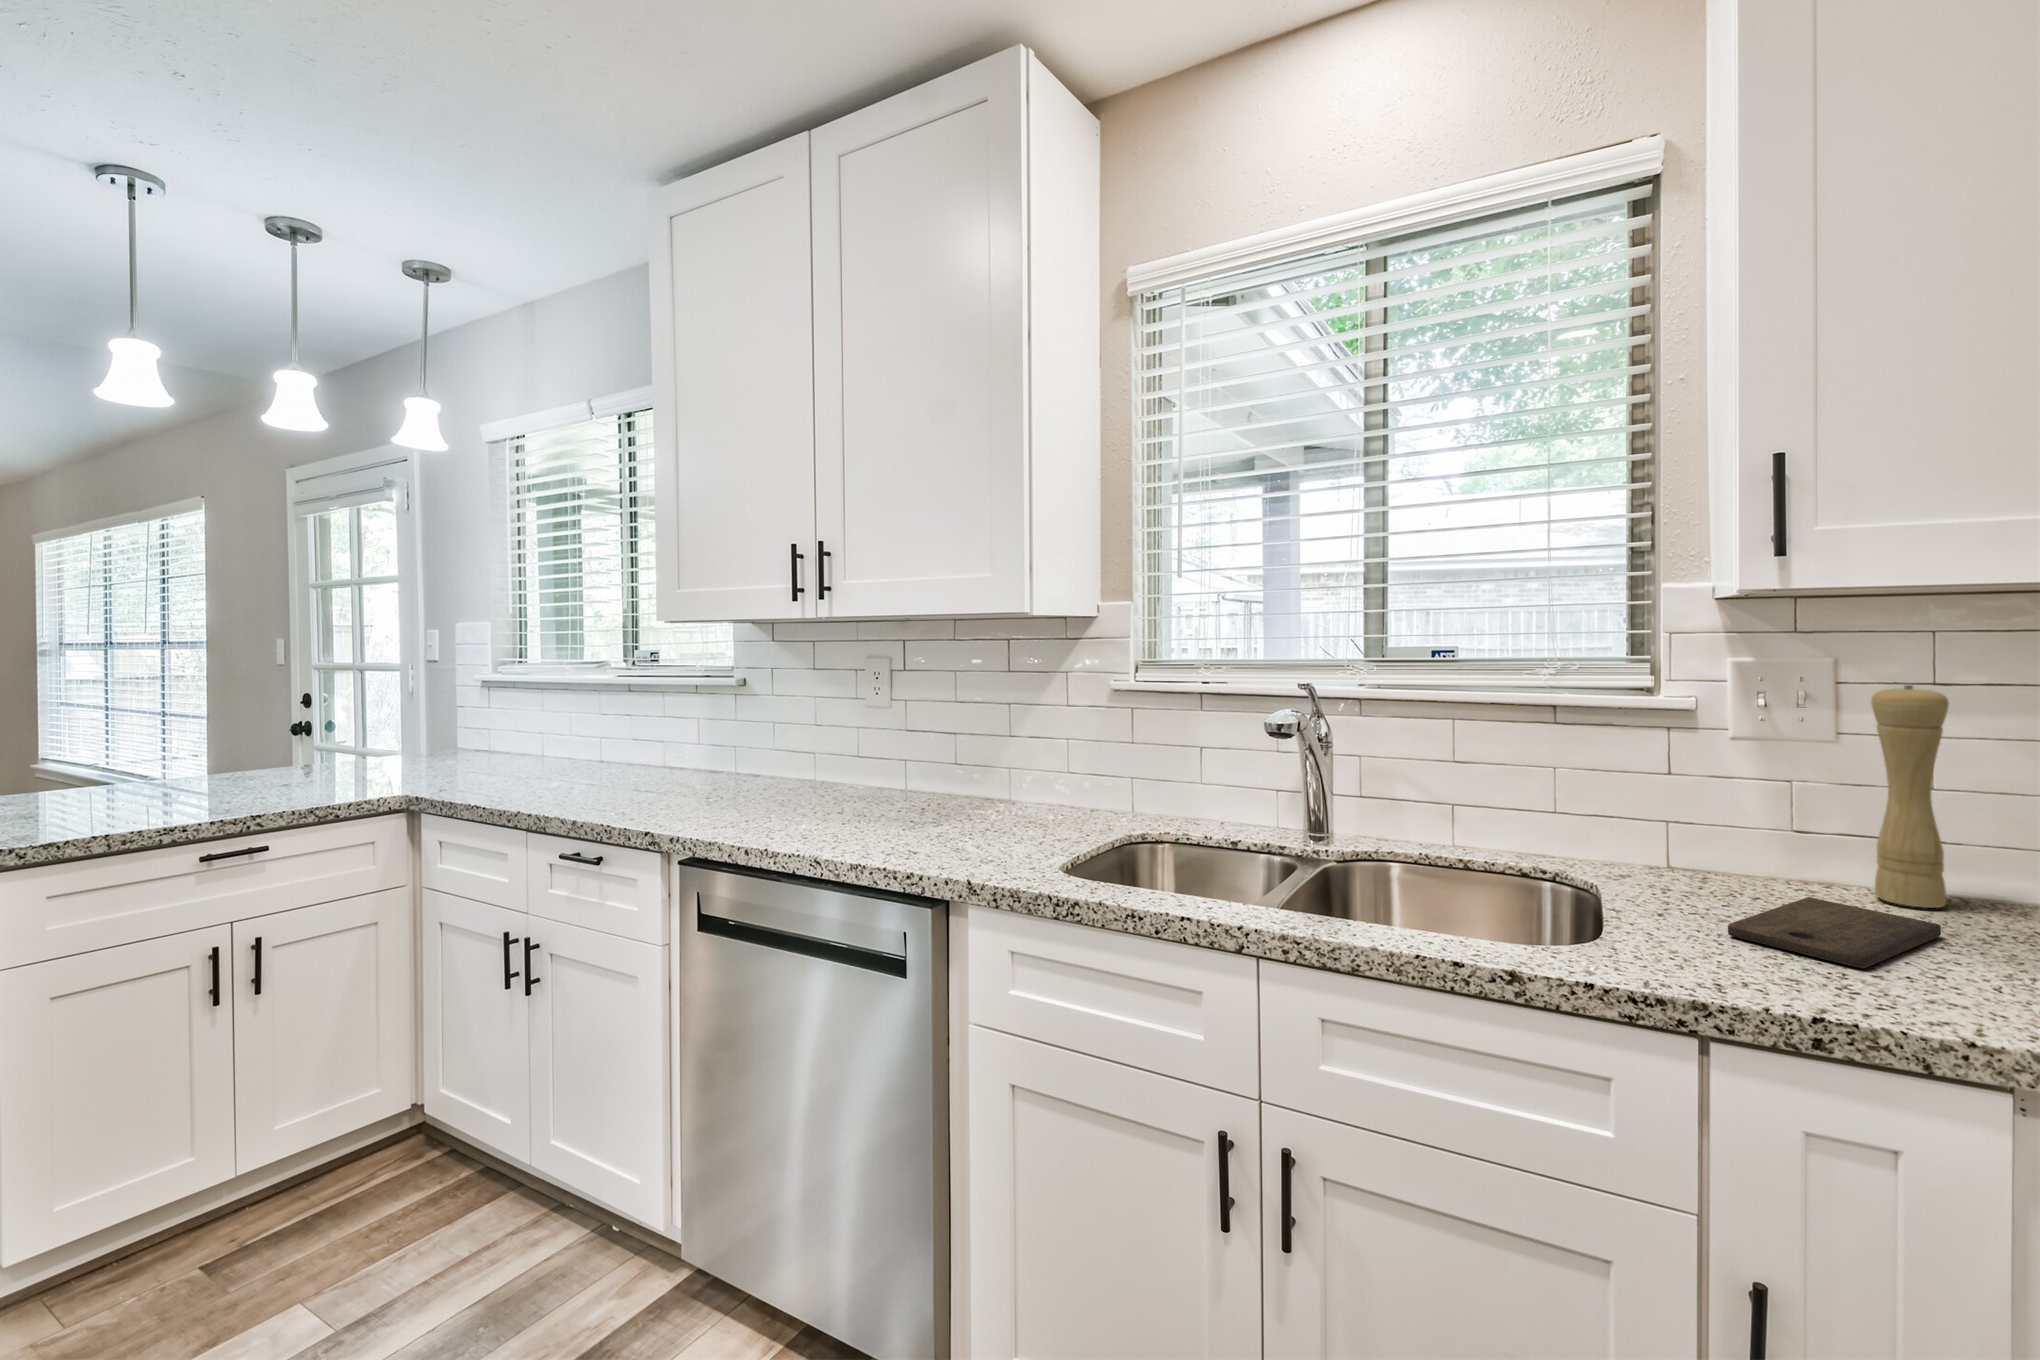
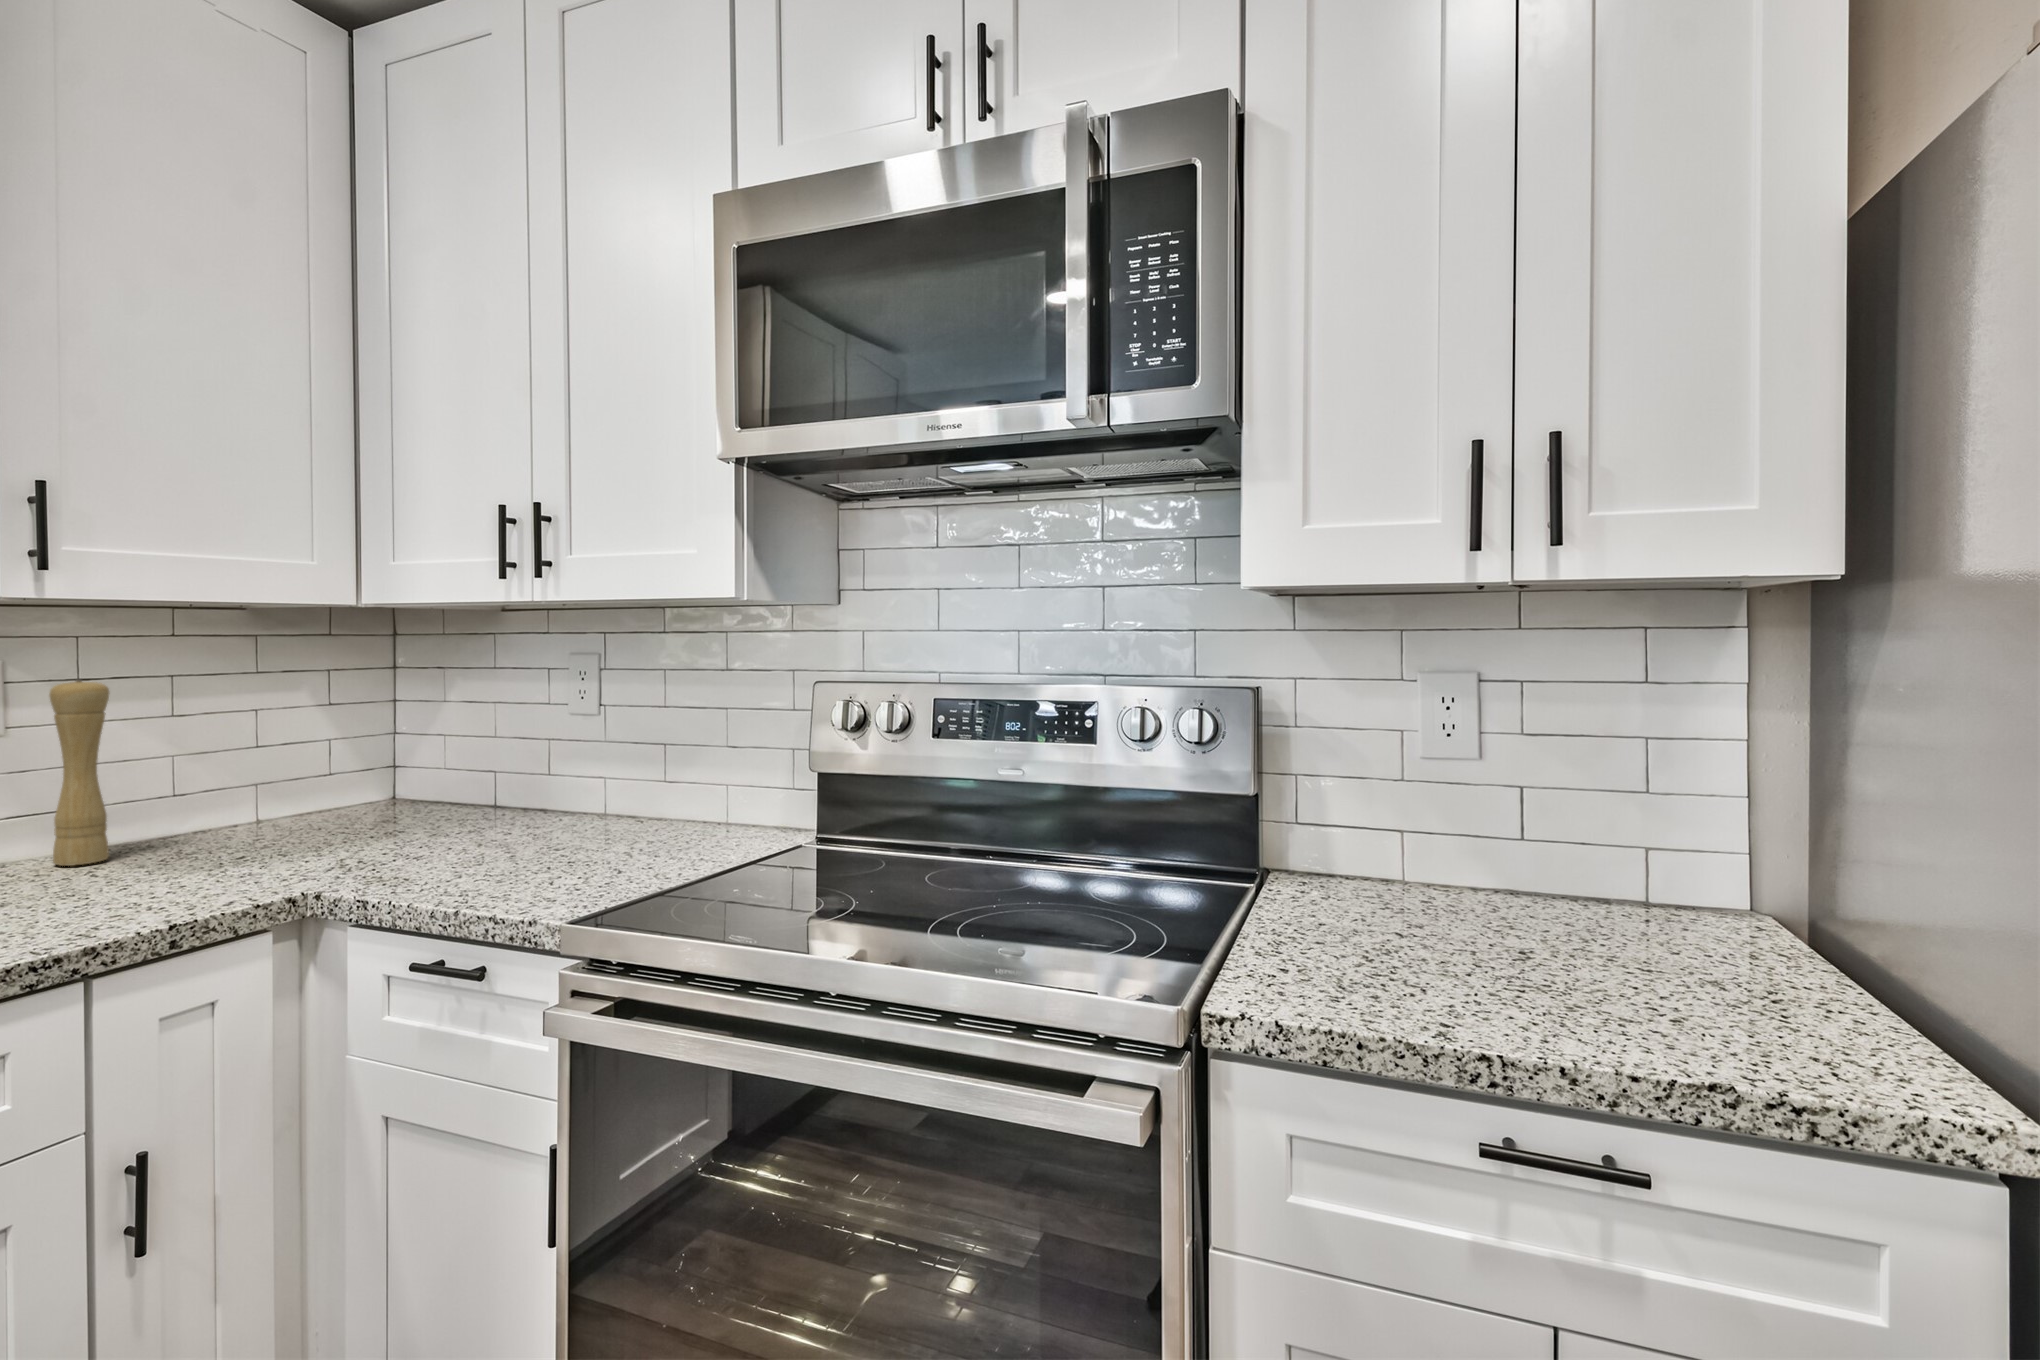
cutting board: present [1728,898,1941,968] -> none [20,862,144,911]

